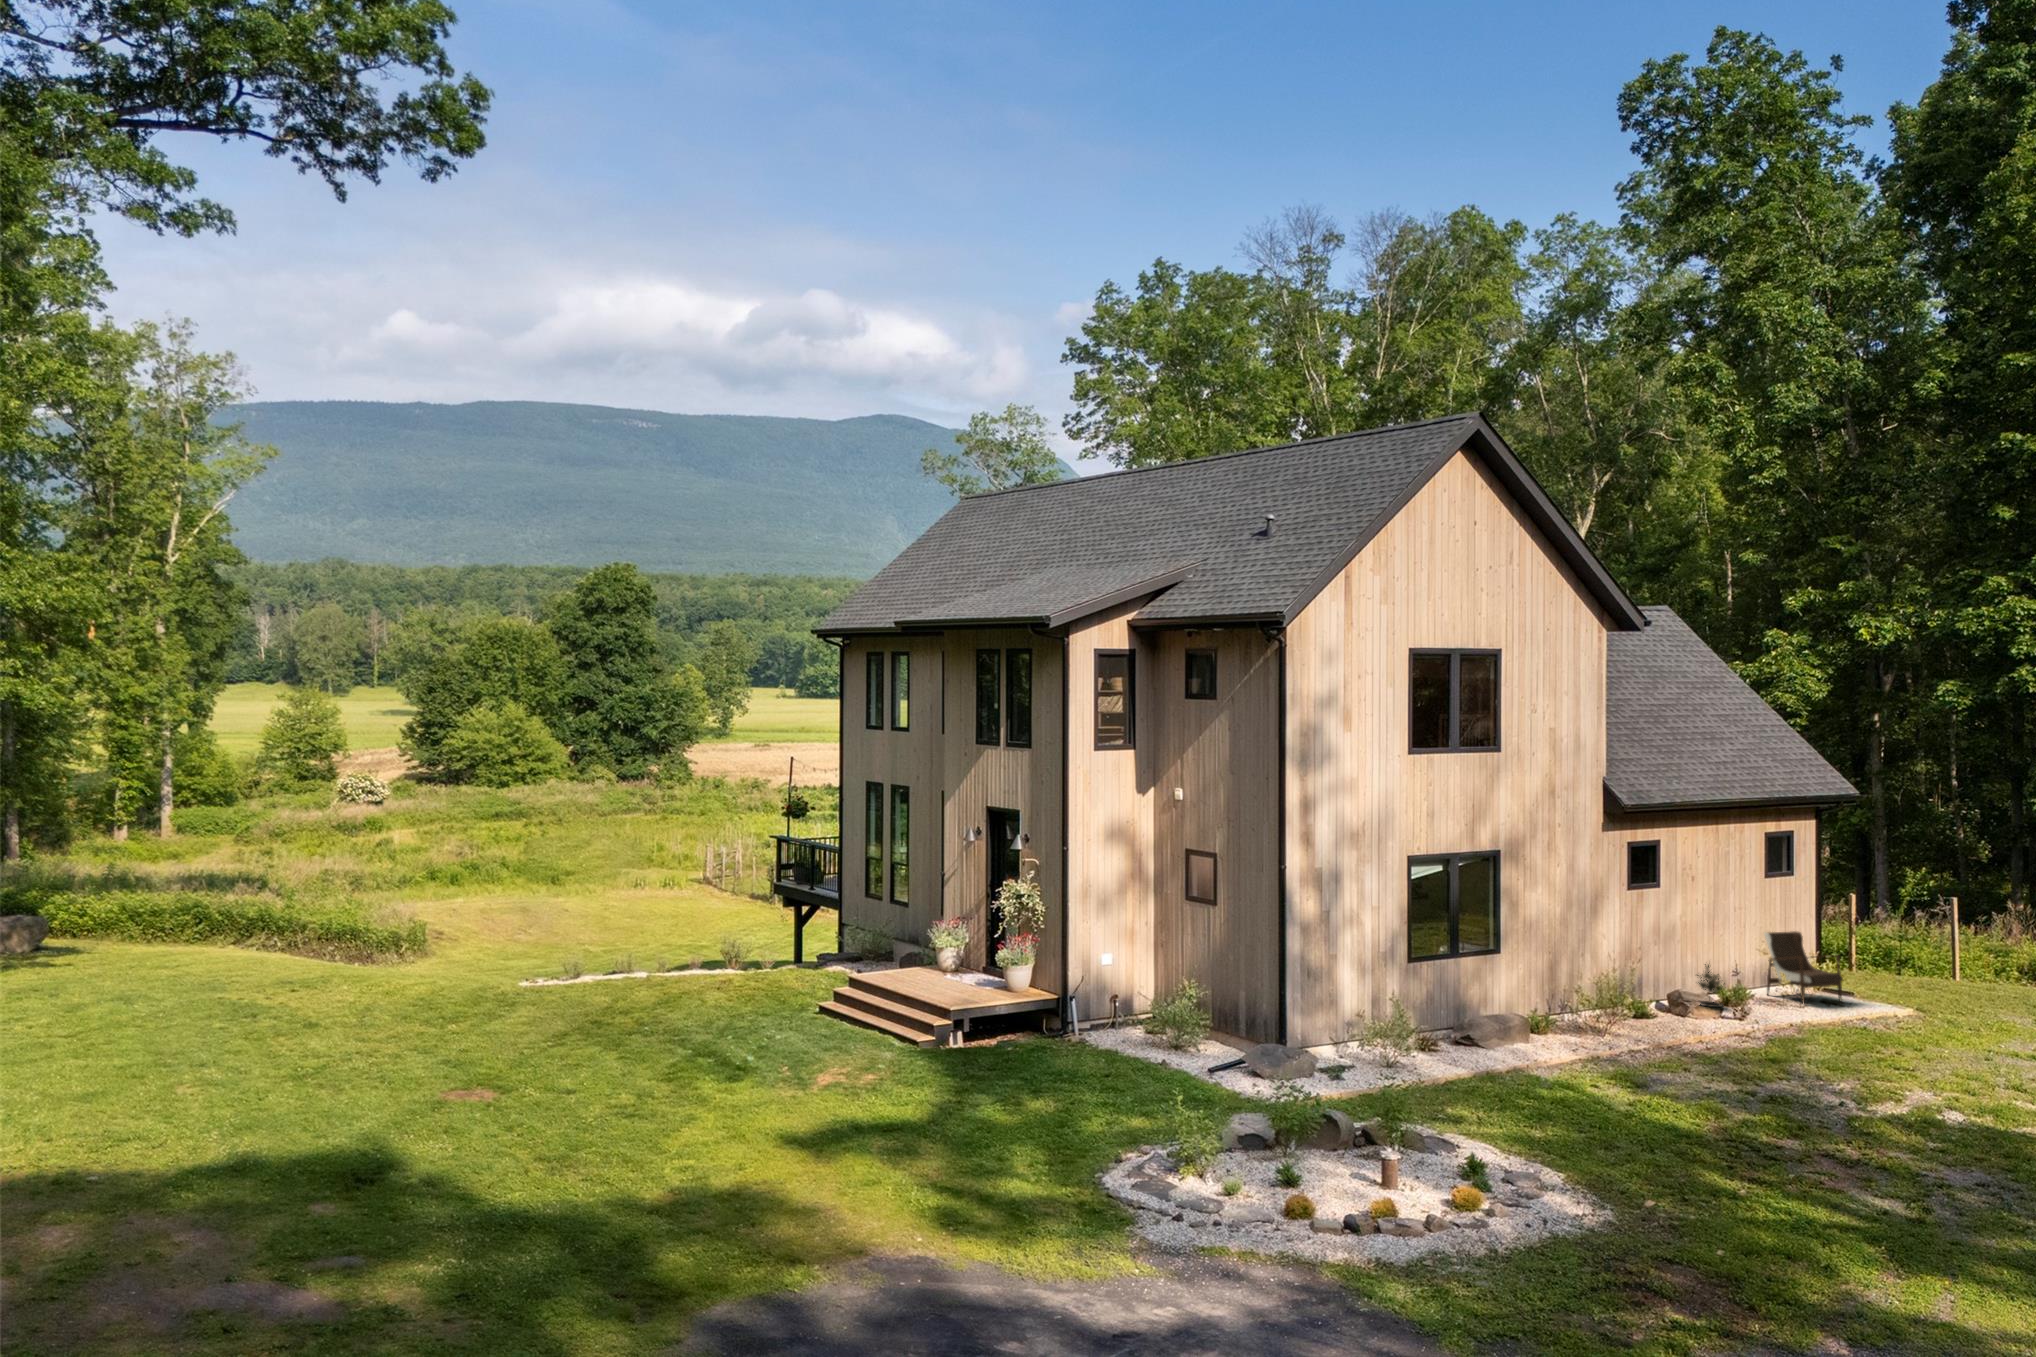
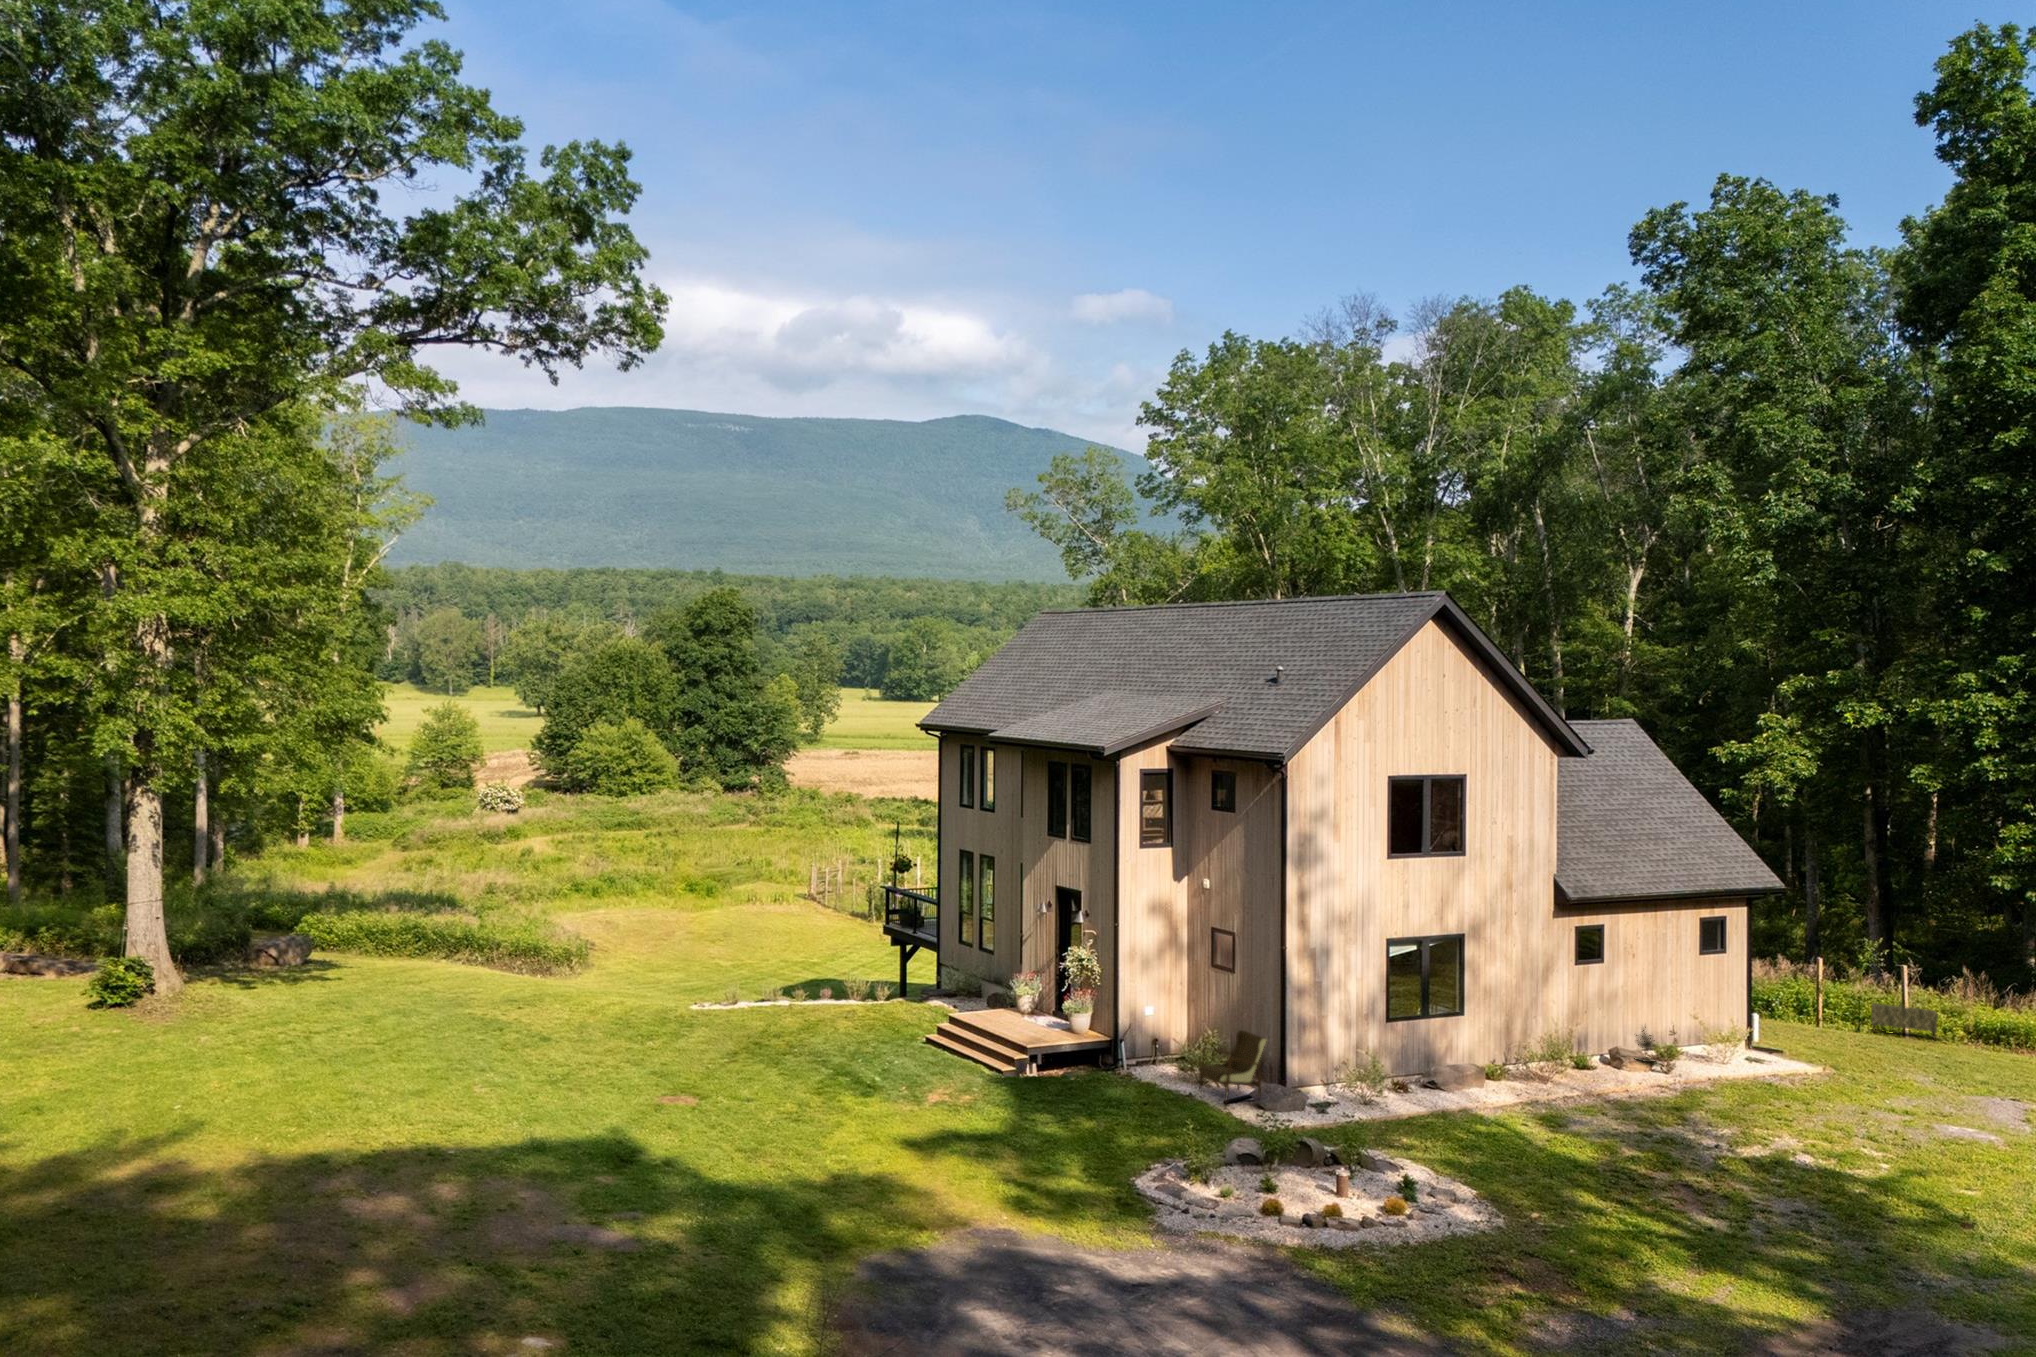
armchair: present [1764,931,1843,1003] -> present [1198,1030,1266,1102]
bench: none [1947,933,2029,974] -> present [1871,1003,1938,1040]

